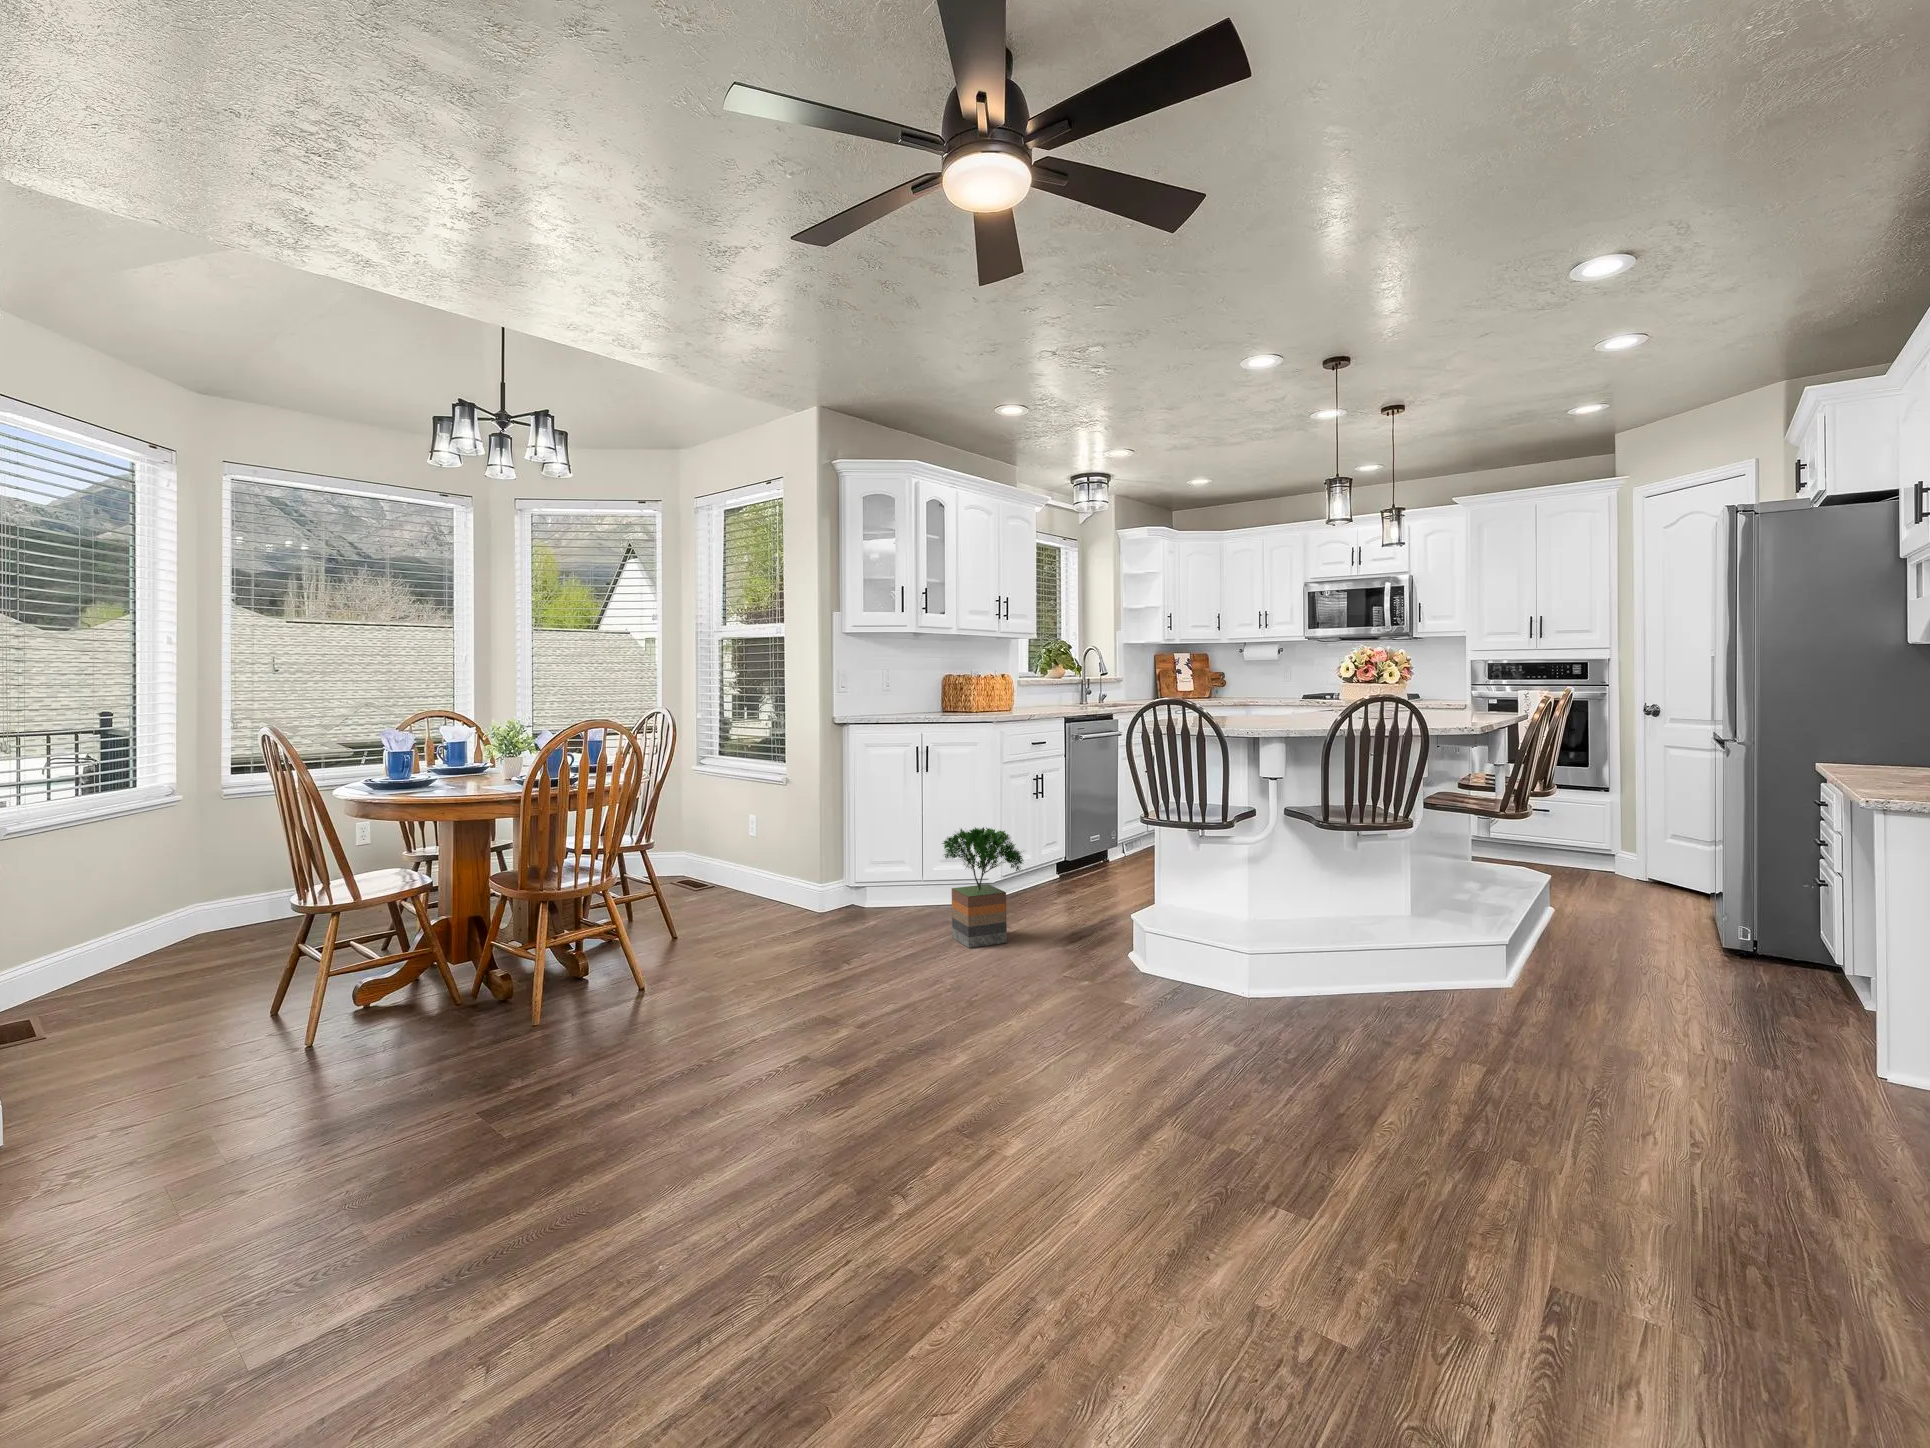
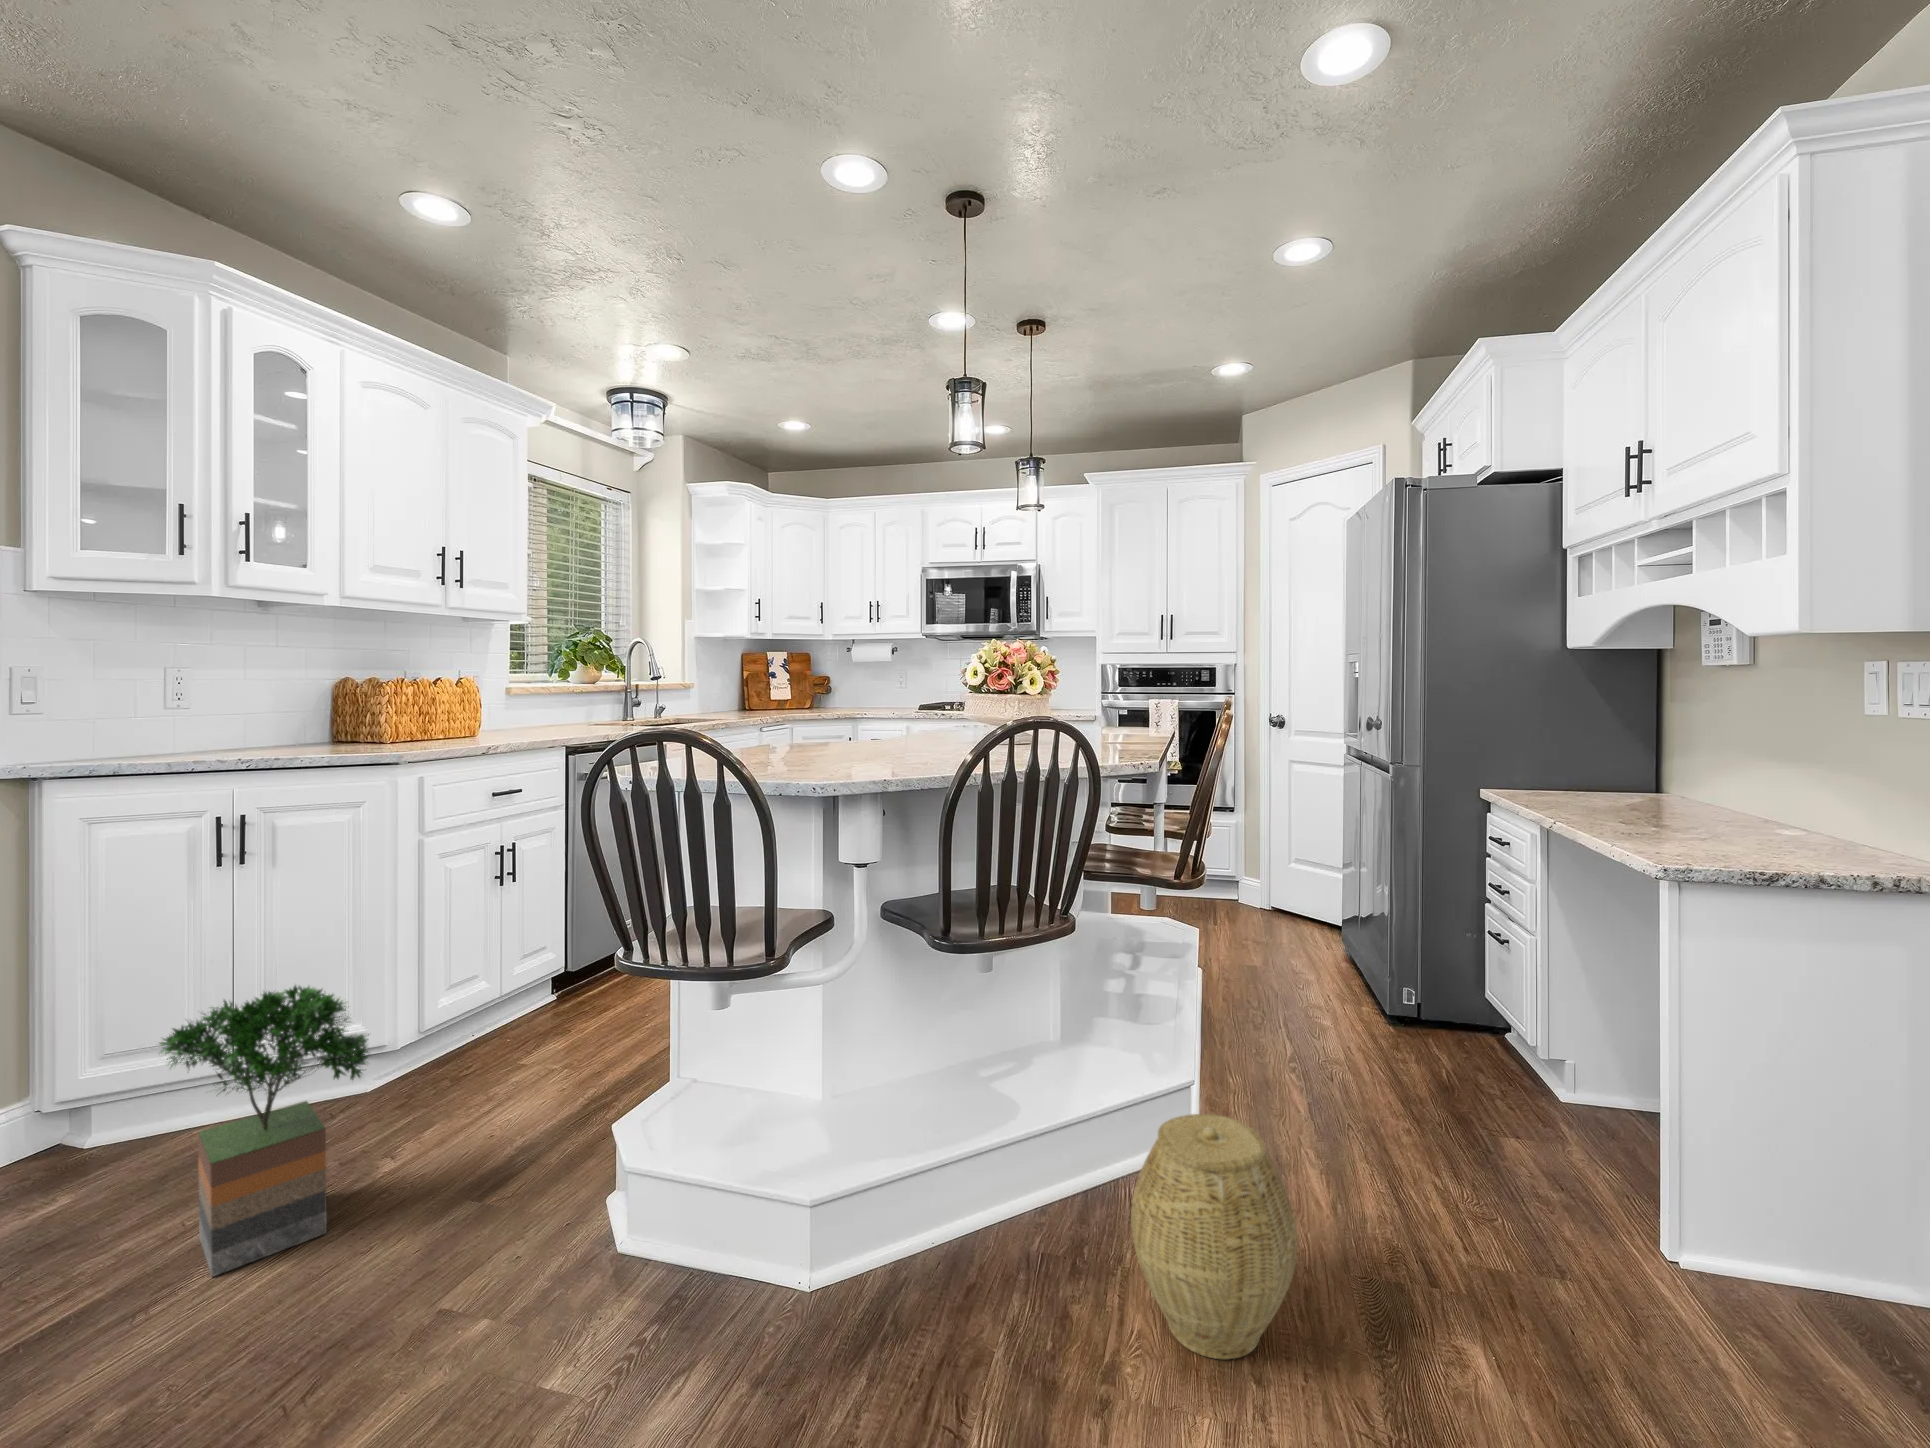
woven basket: none [1423,914,1518,1028] -> present [1131,1114,1298,1359]

